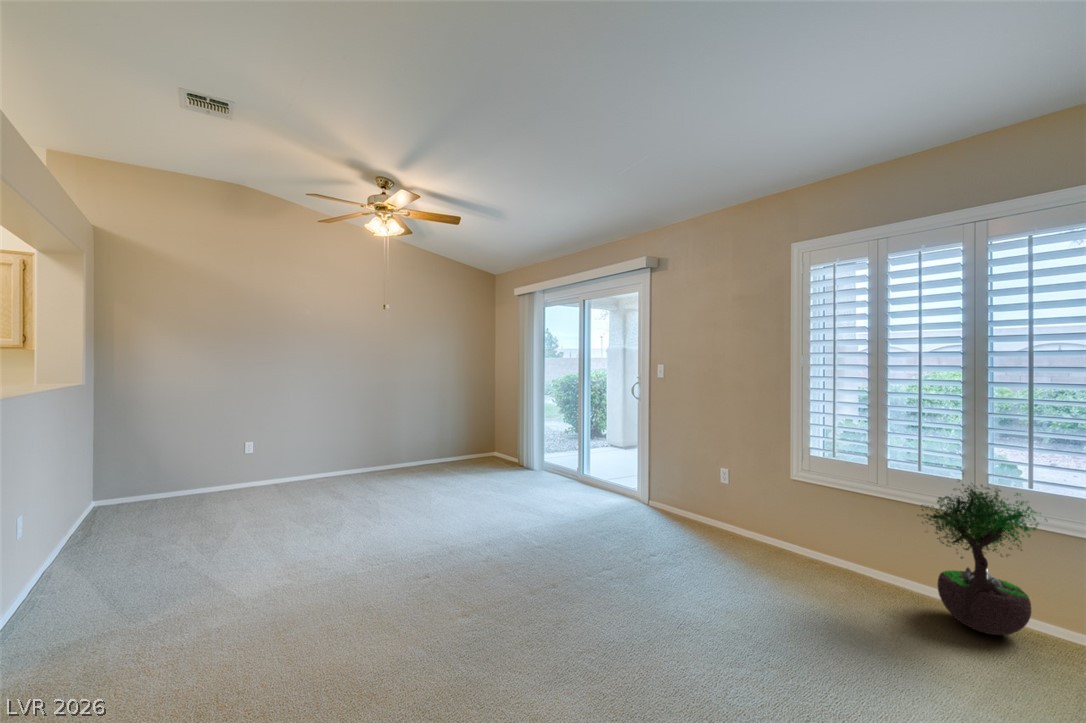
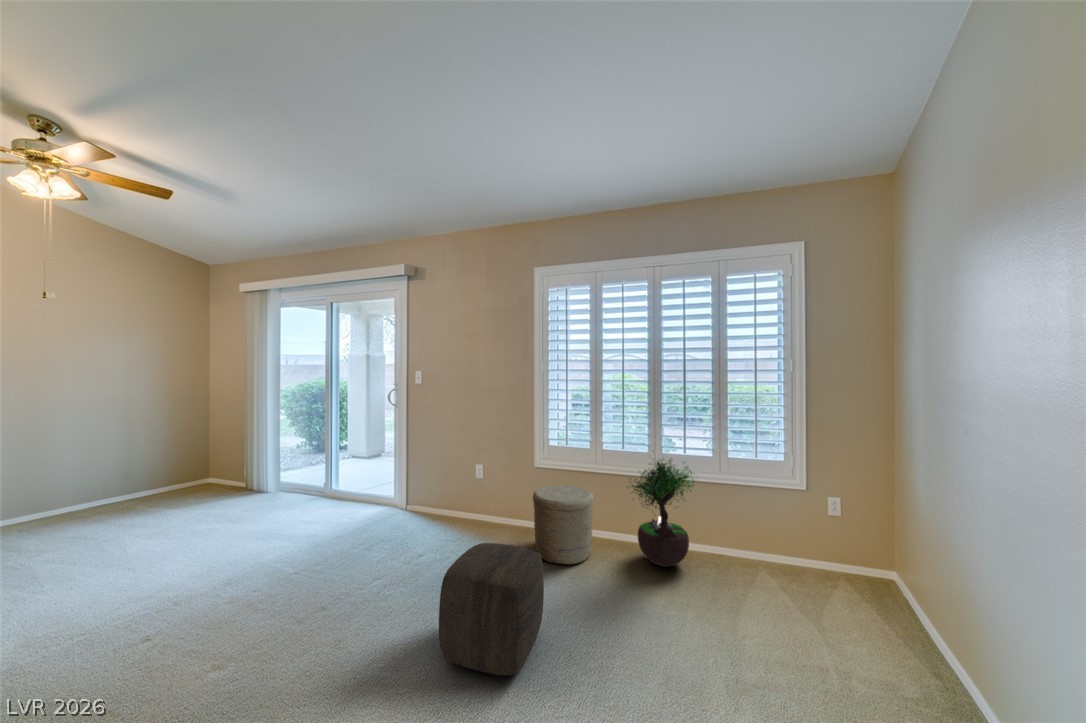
woven basket: none [784,500,869,594] -> present [533,485,594,565]
ottoman: none [671,533,783,654] -> present [439,543,544,675]

